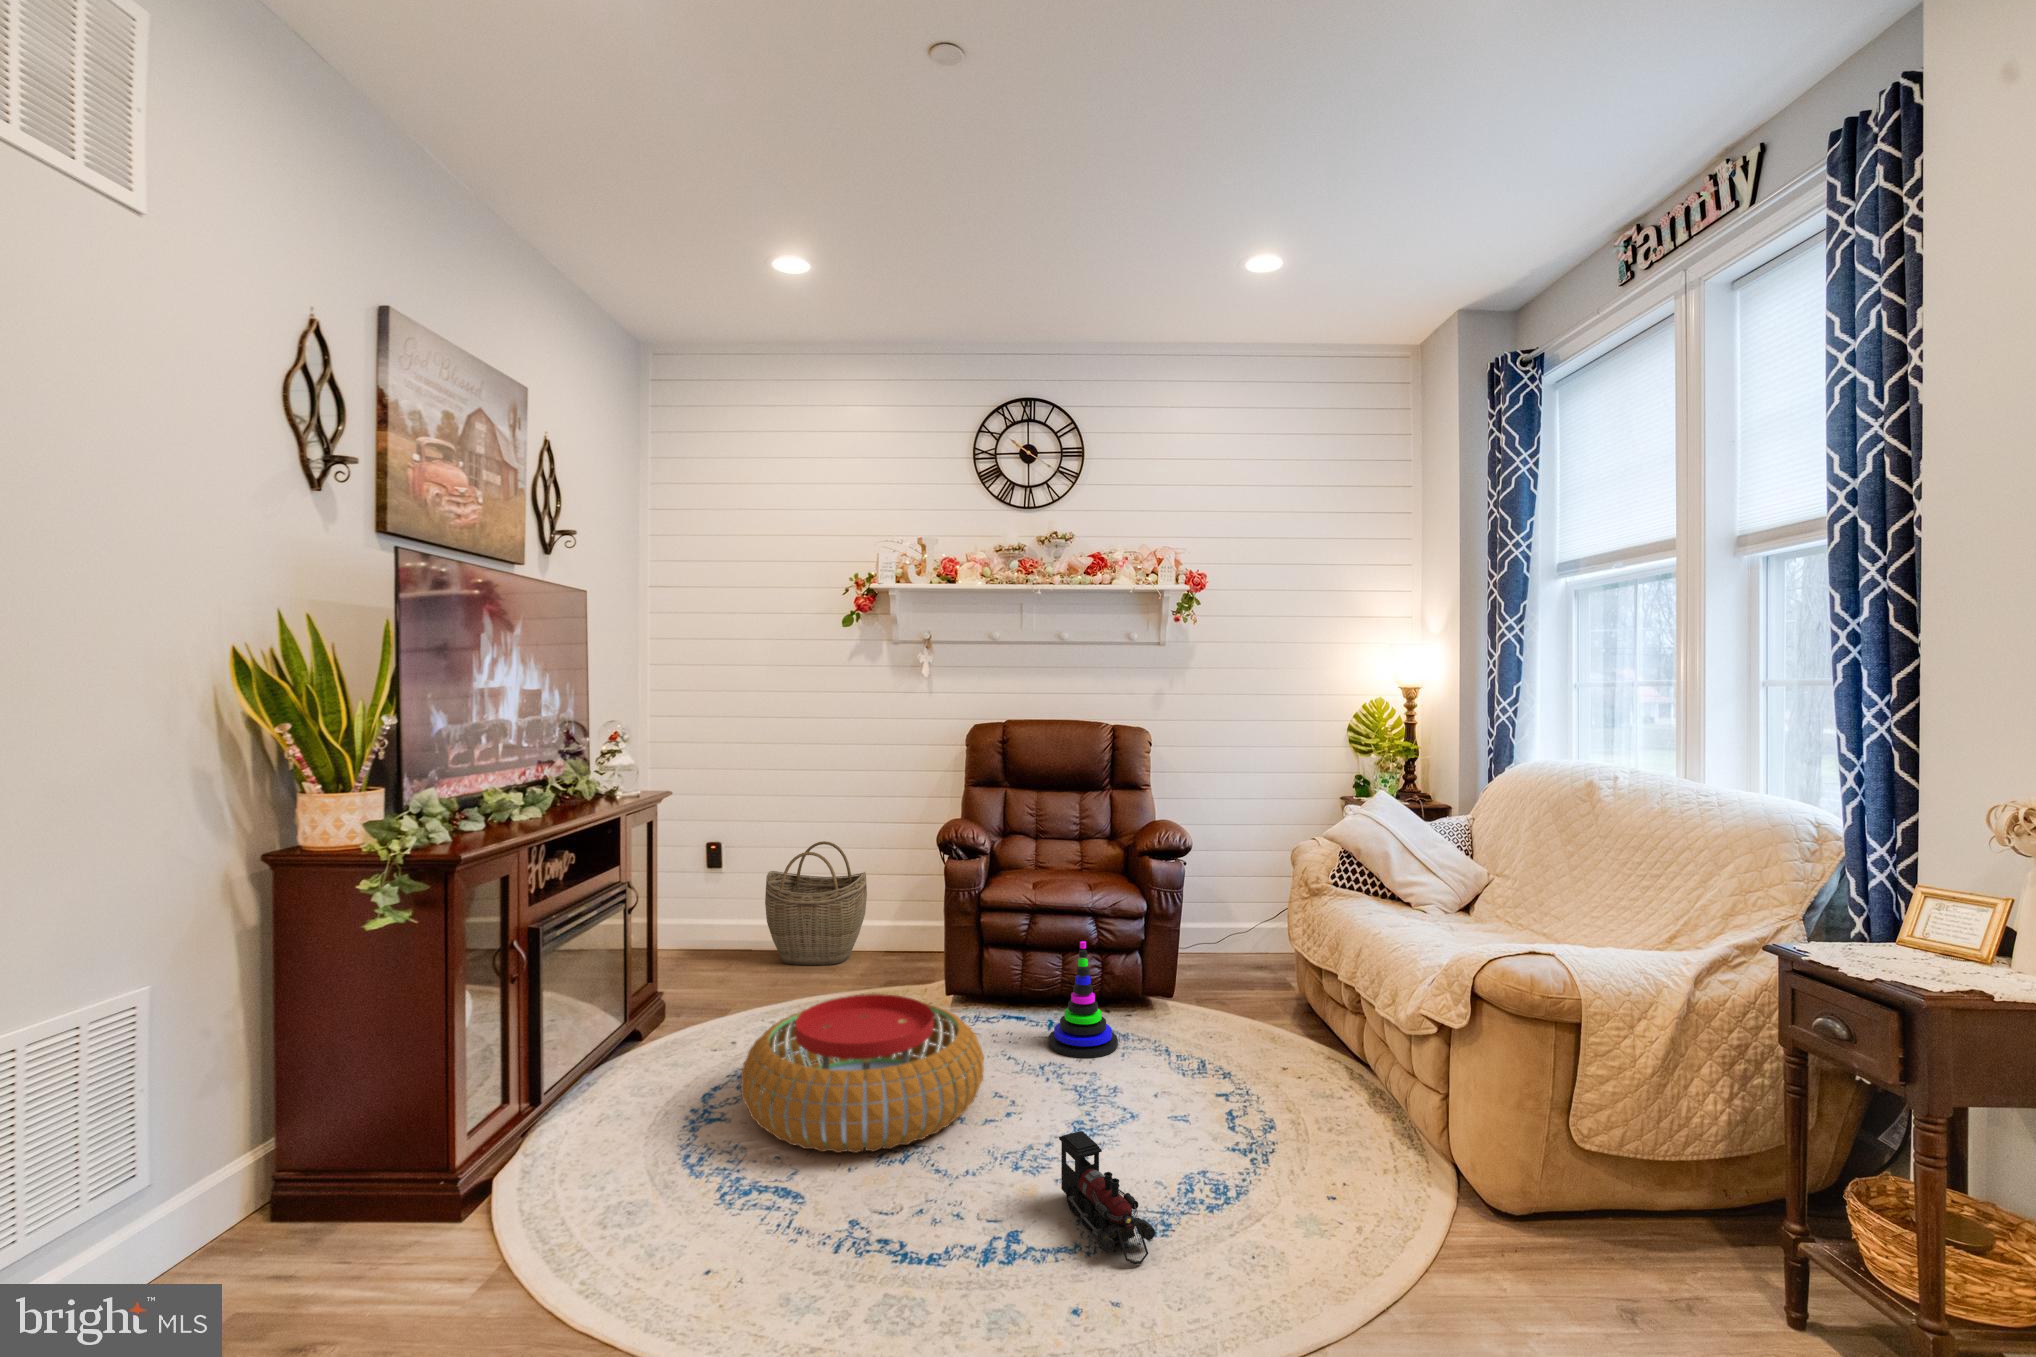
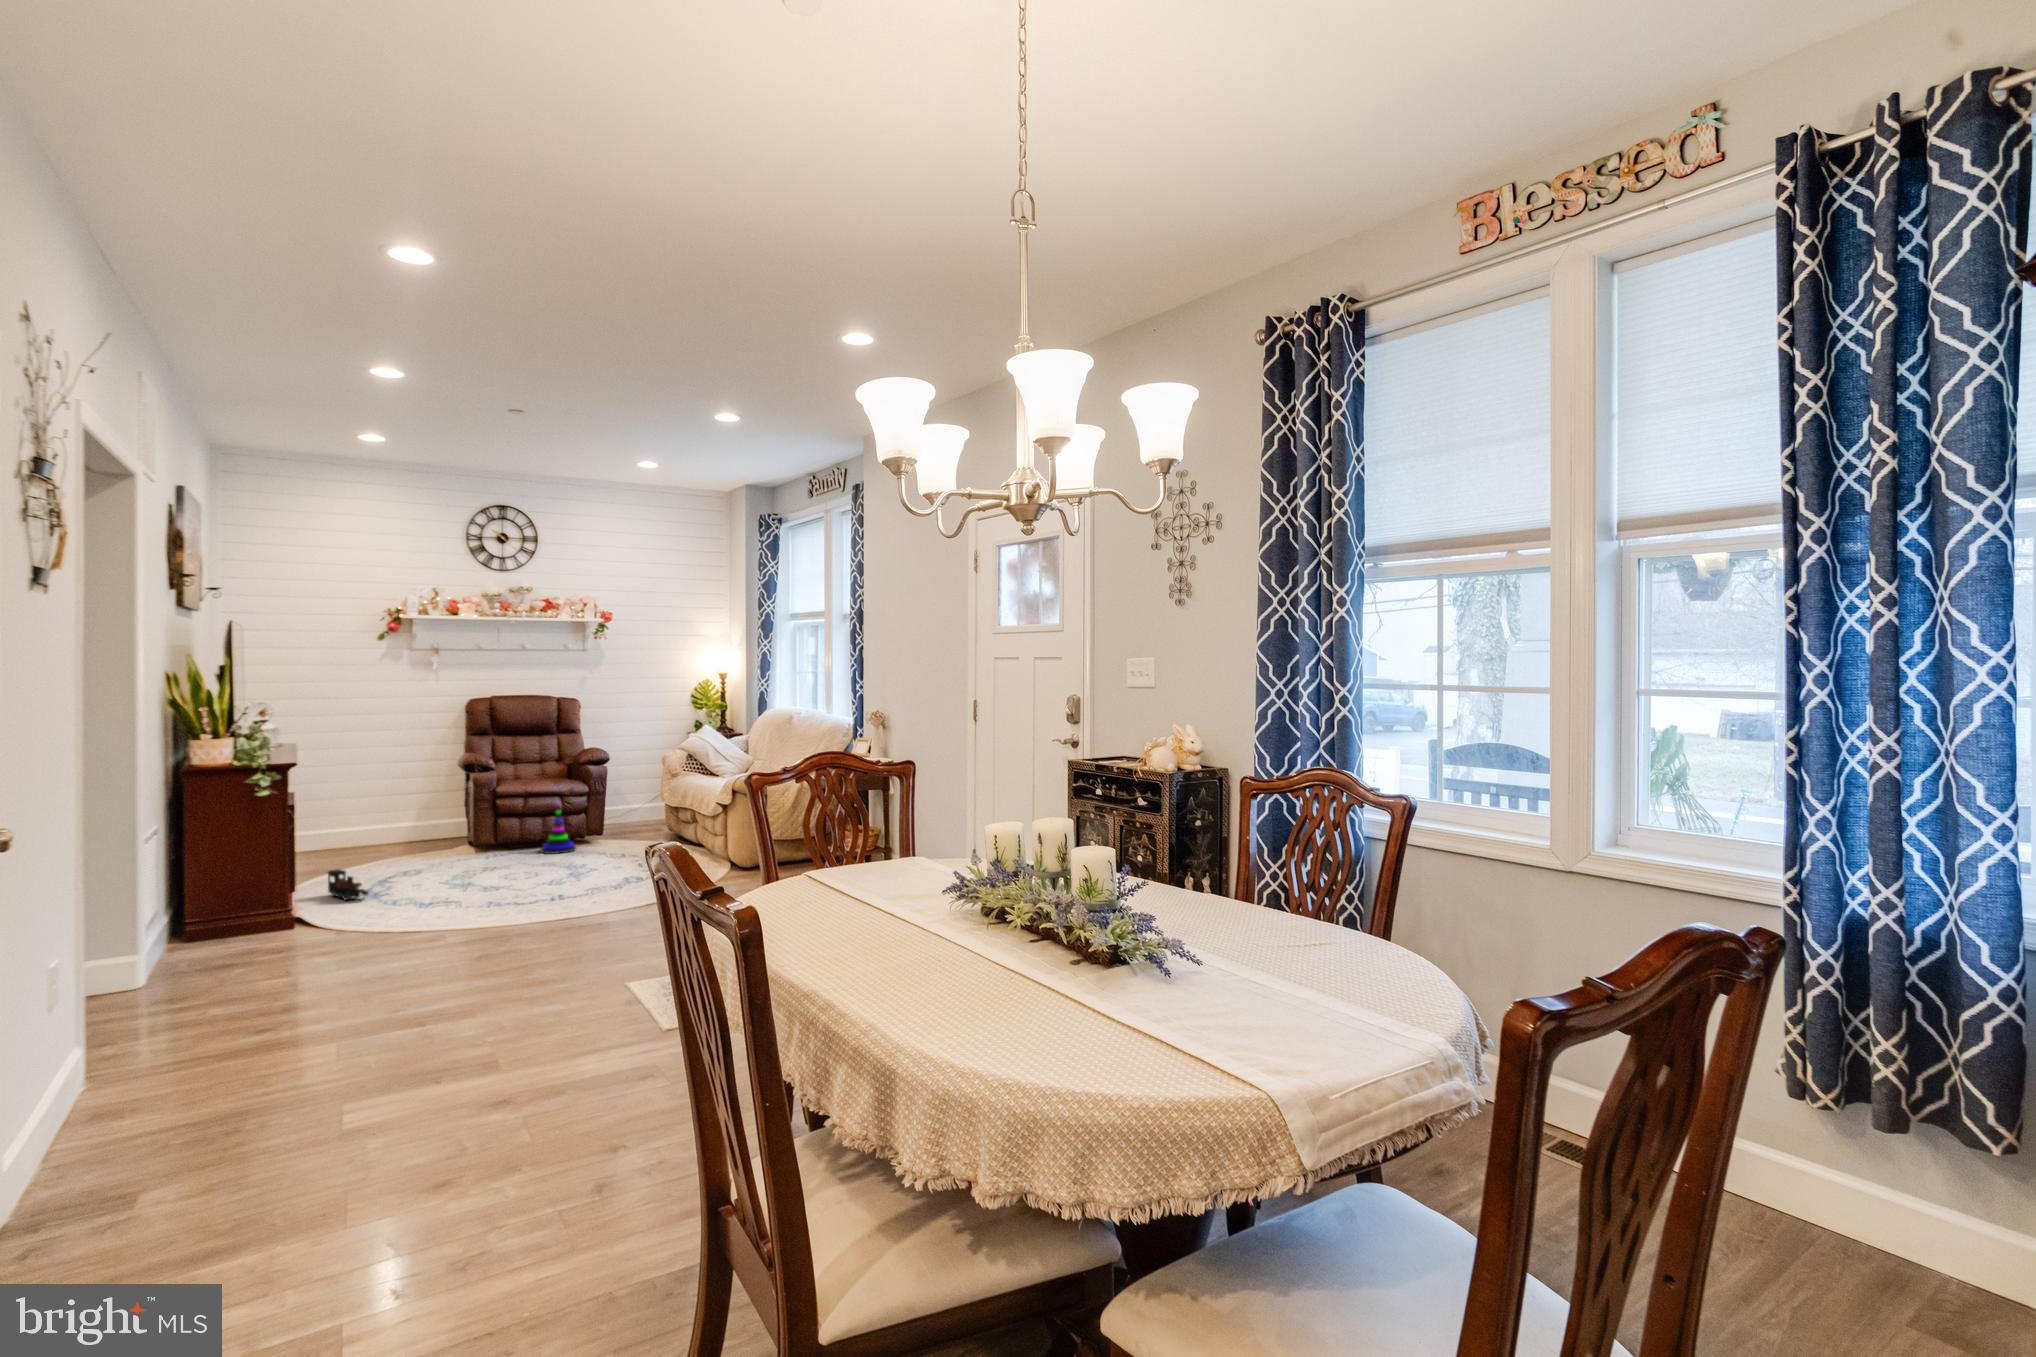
woven basket: present [765,841,867,965] -> none [332,774,403,847]
pouf: present [741,994,984,1153] -> none [401,829,522,882]
toy train: present [1059,1131,1155,1264] -> present [328,869,369,900]

